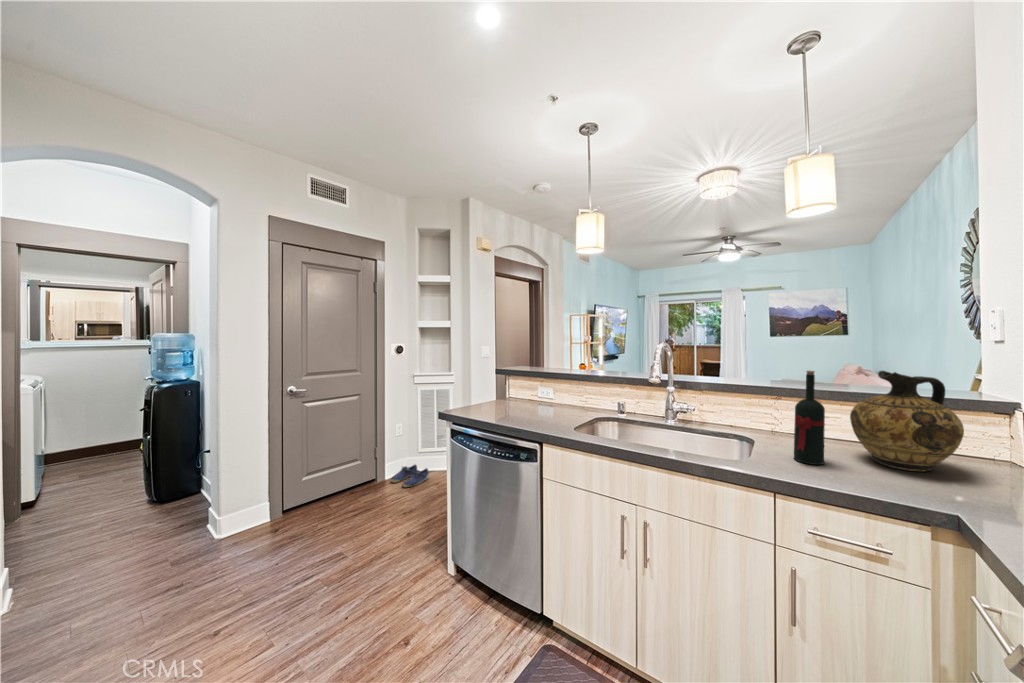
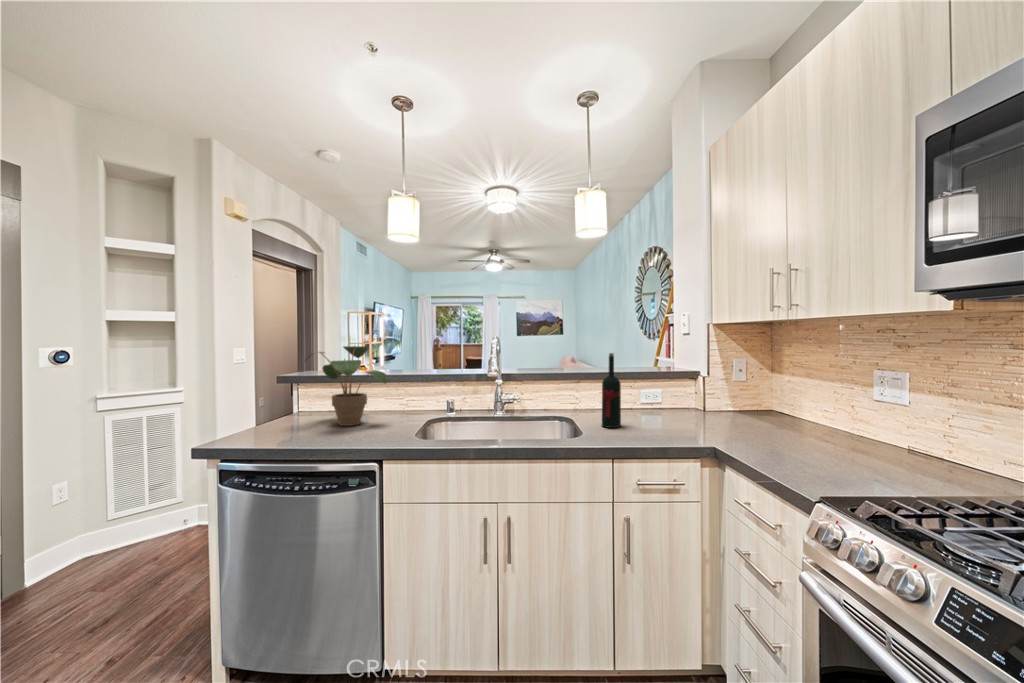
potted plant: none [501,350,561,417] -> present [305,346,388,426]
ceramic jug: present [850,371,964,471] -> none [632,352,691,423]
shoe: present [391,465,429,487] -> none [50,543,135,582]

